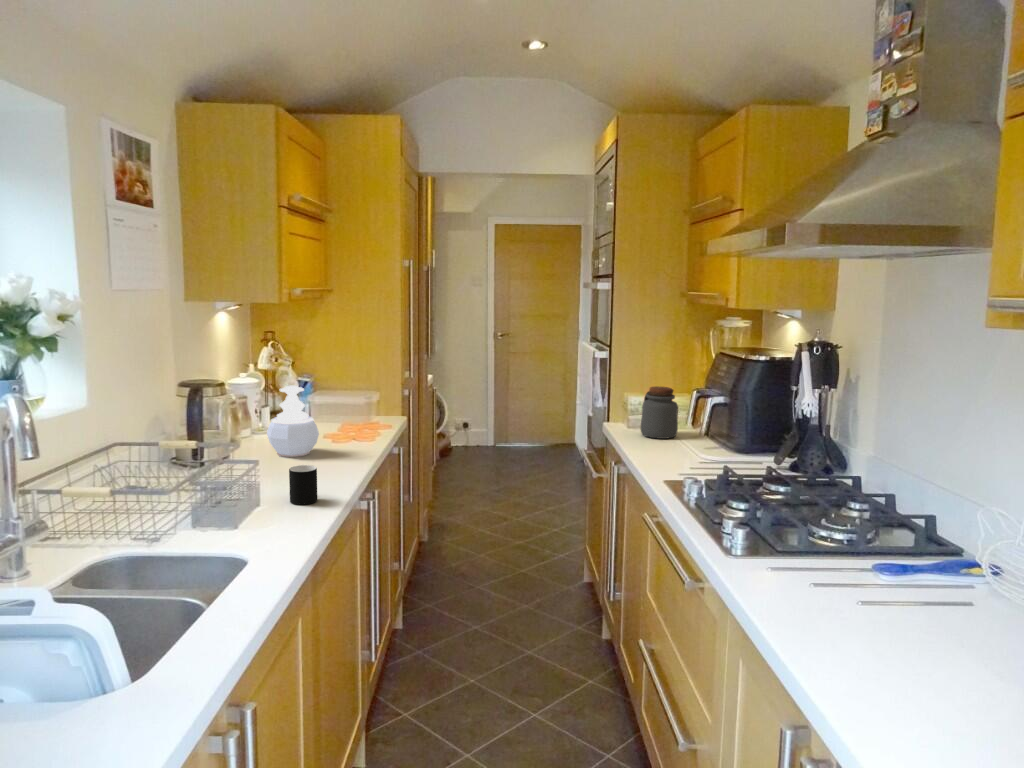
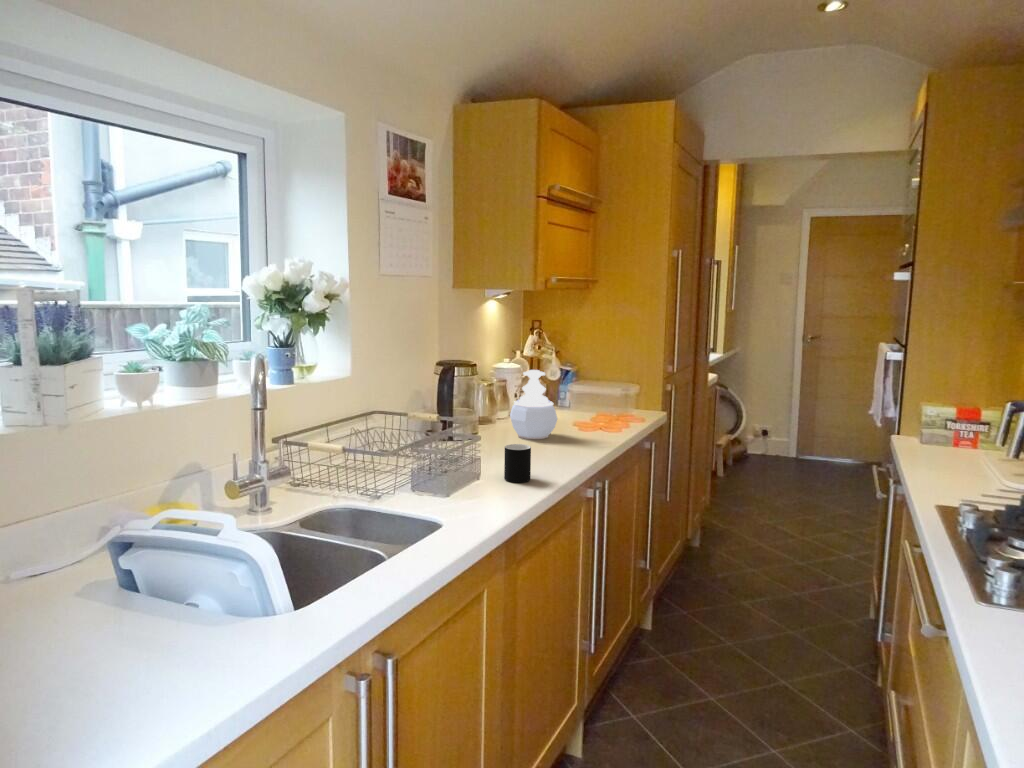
jar: present [641,386,678,439] -> none [933,394,986,458]

